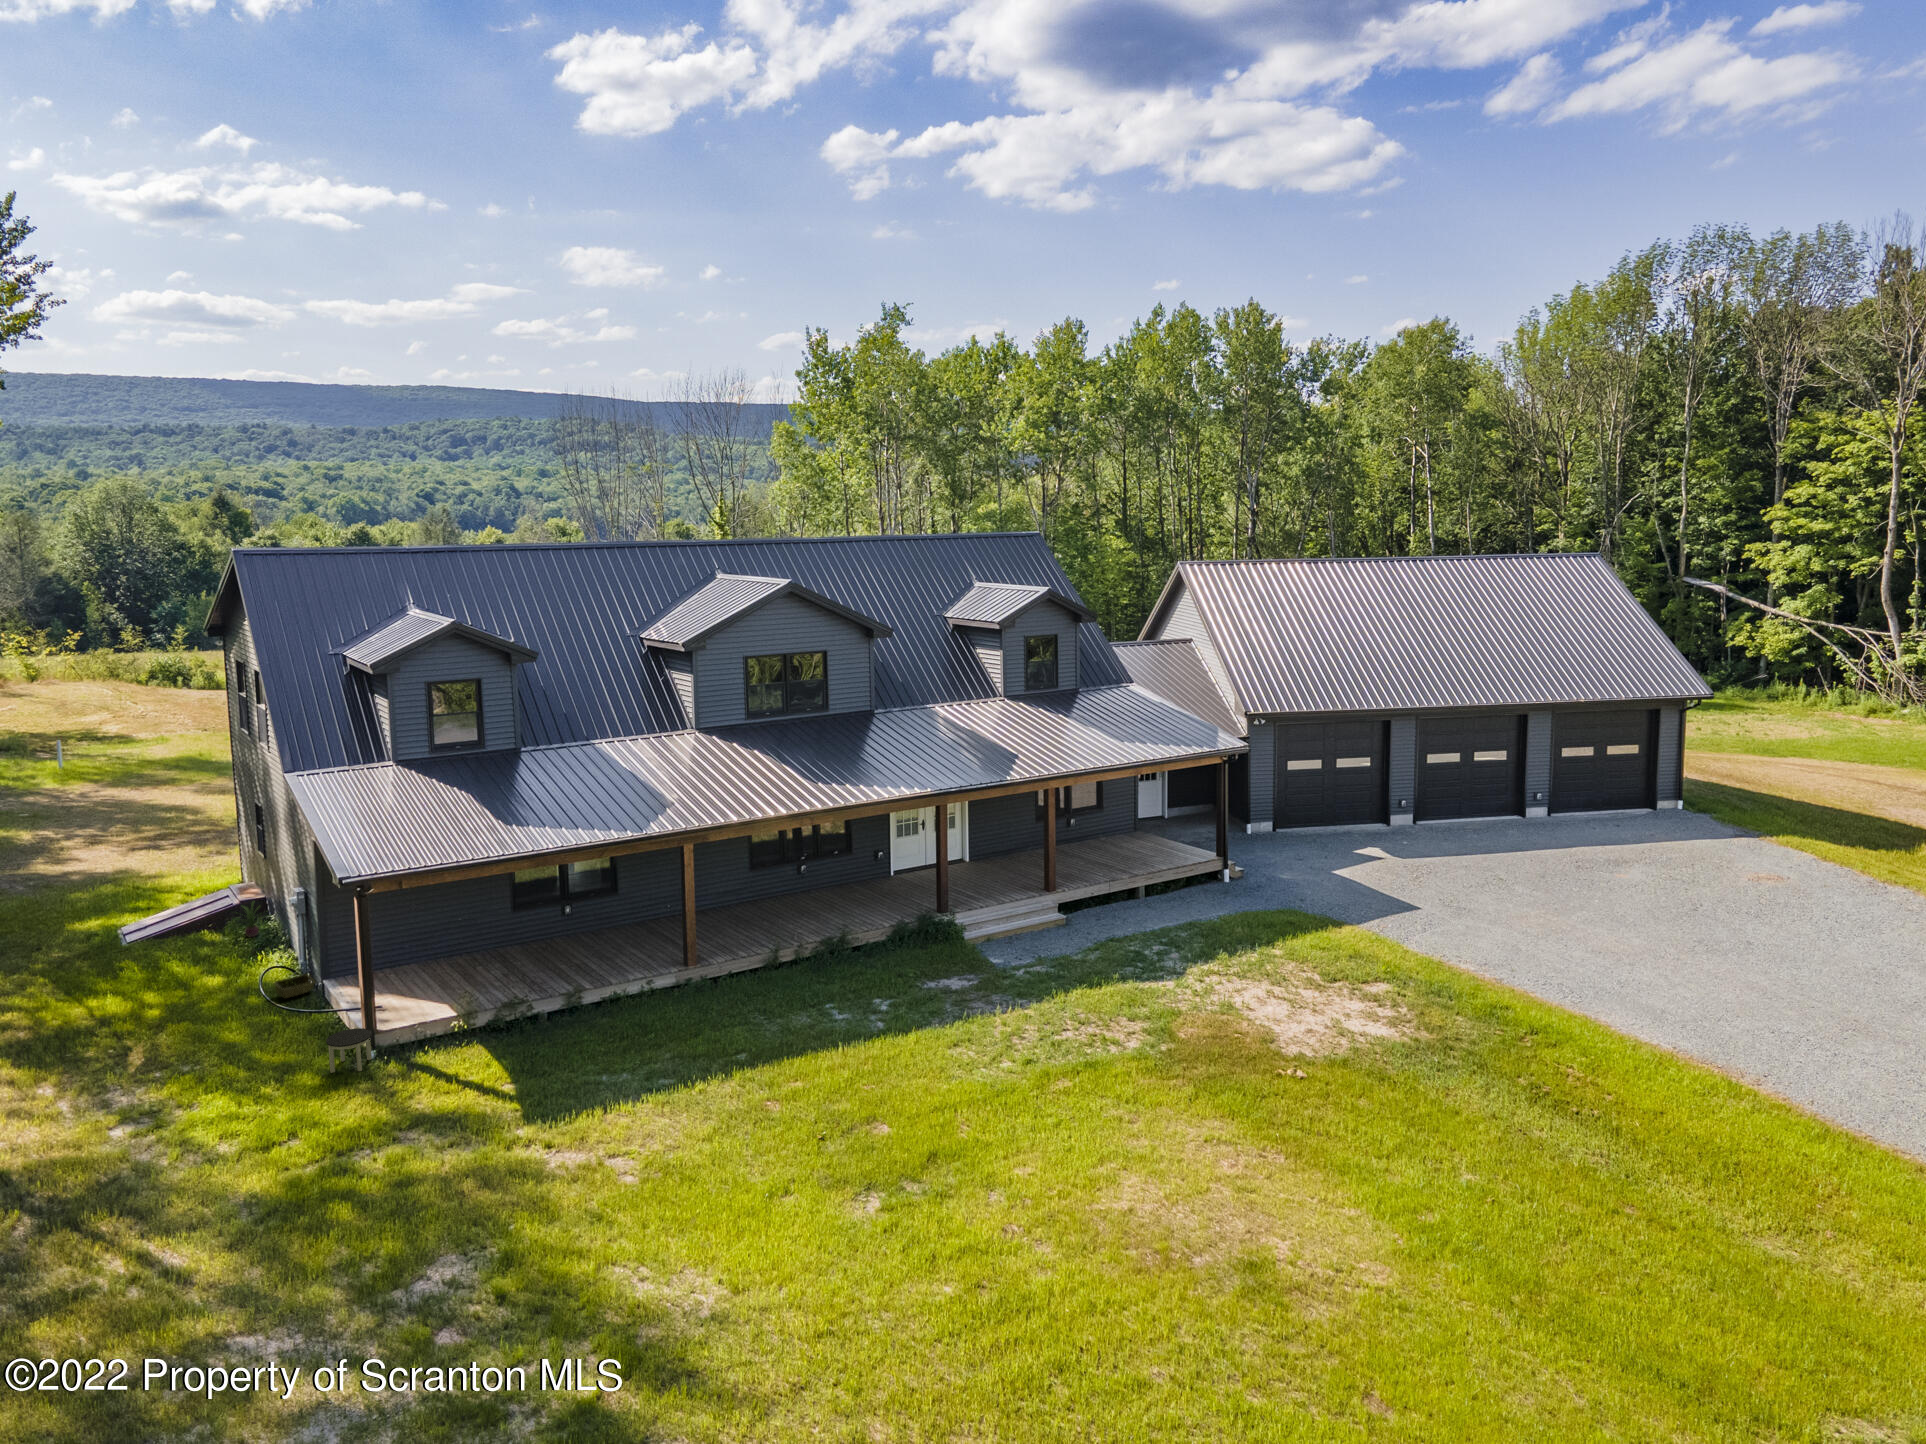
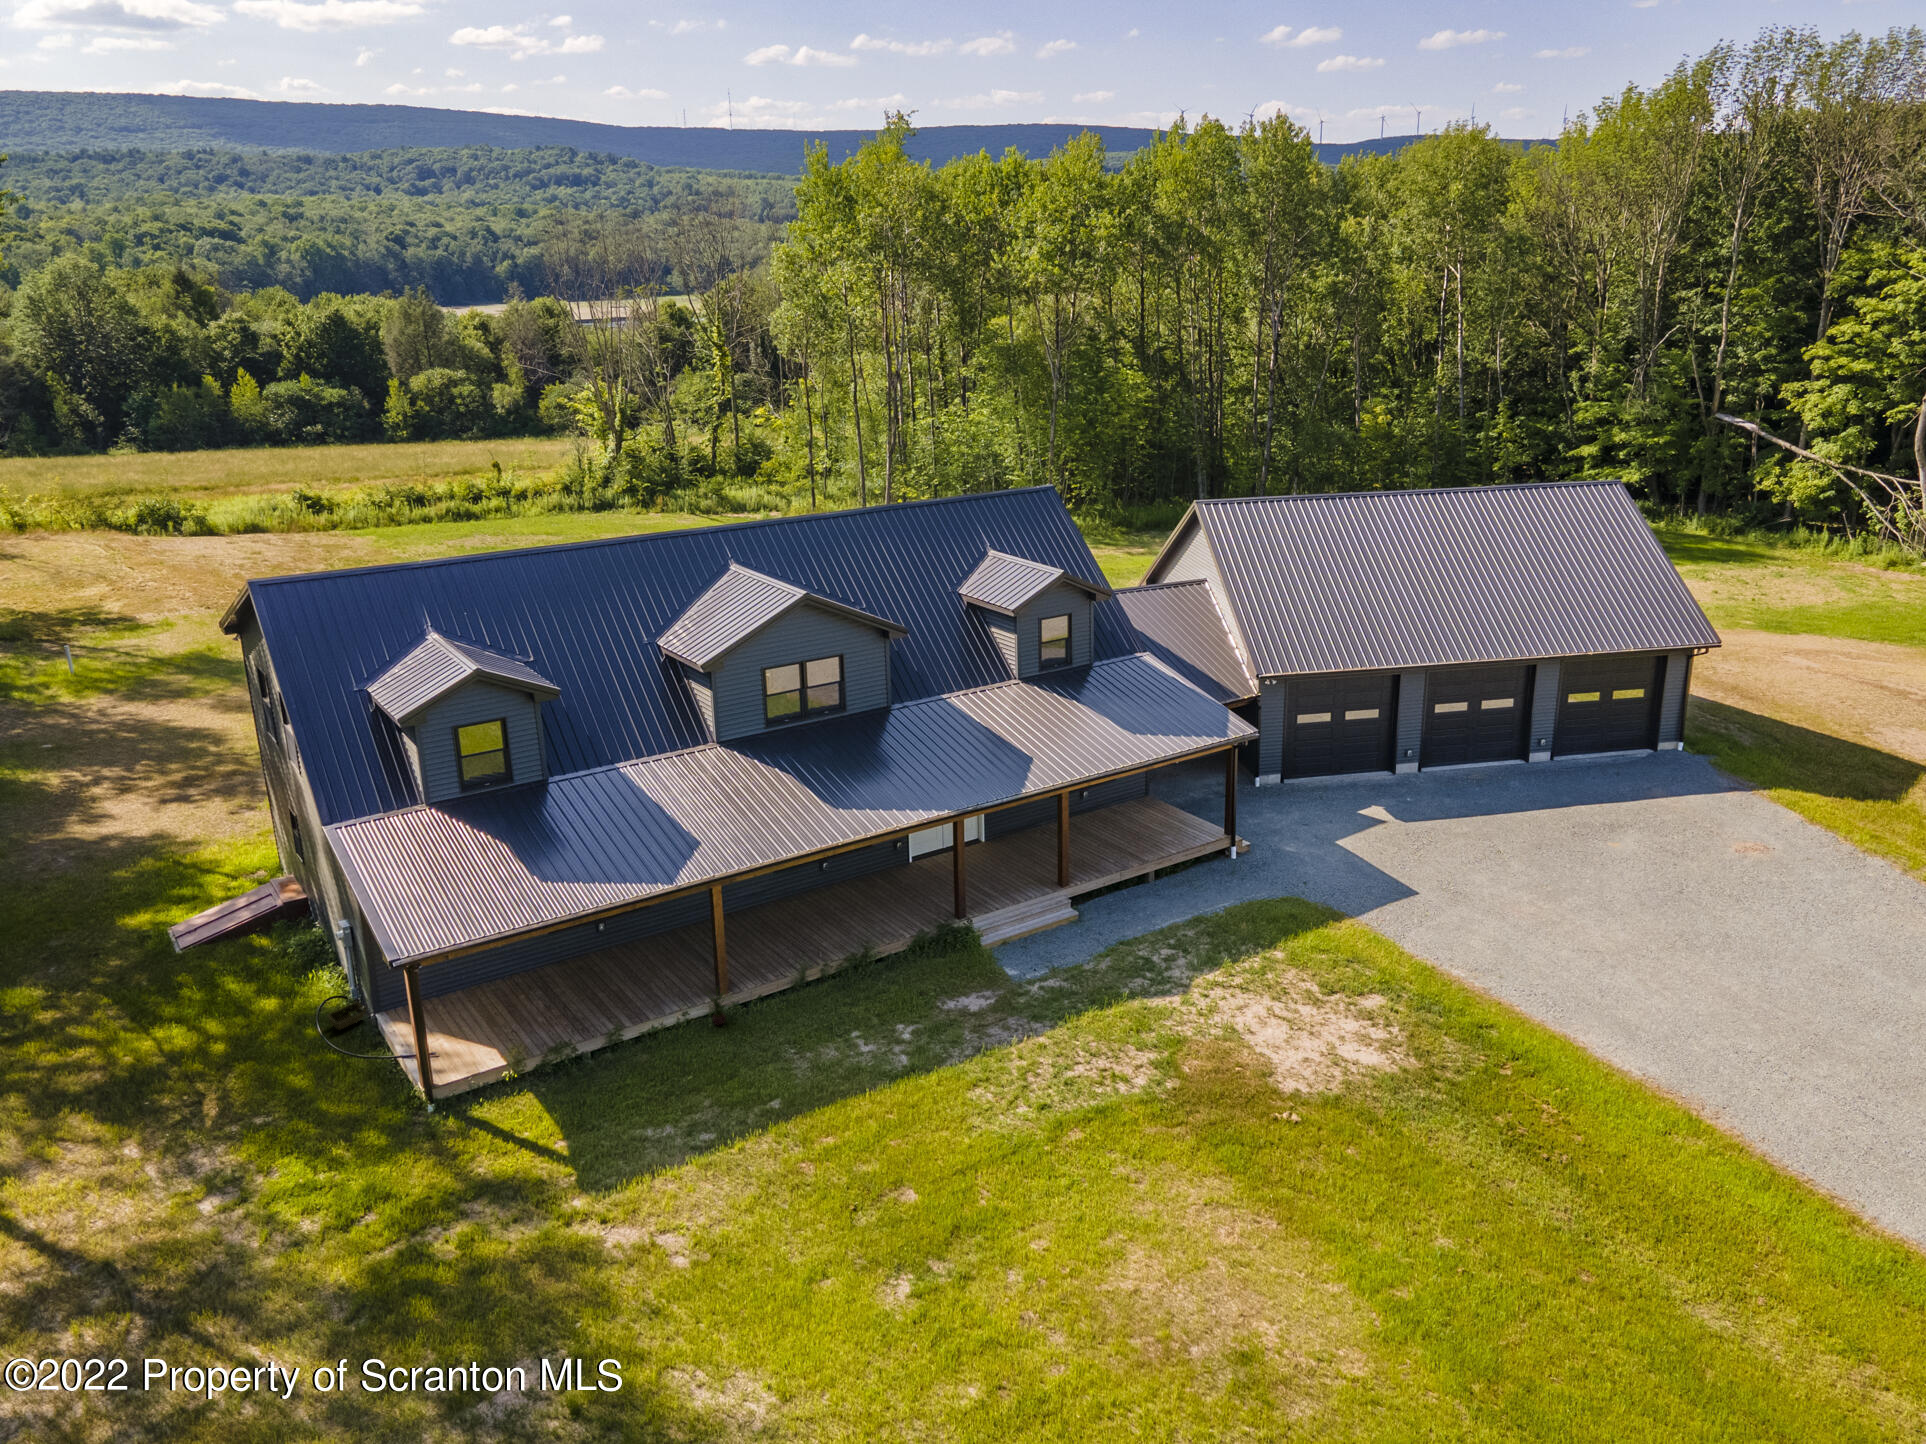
decorative plant: present [244,902,259,937] -> present [707,988,732,1025]
round table: present [326,1028,372,1073] -> none [389,1087,432,1133]

